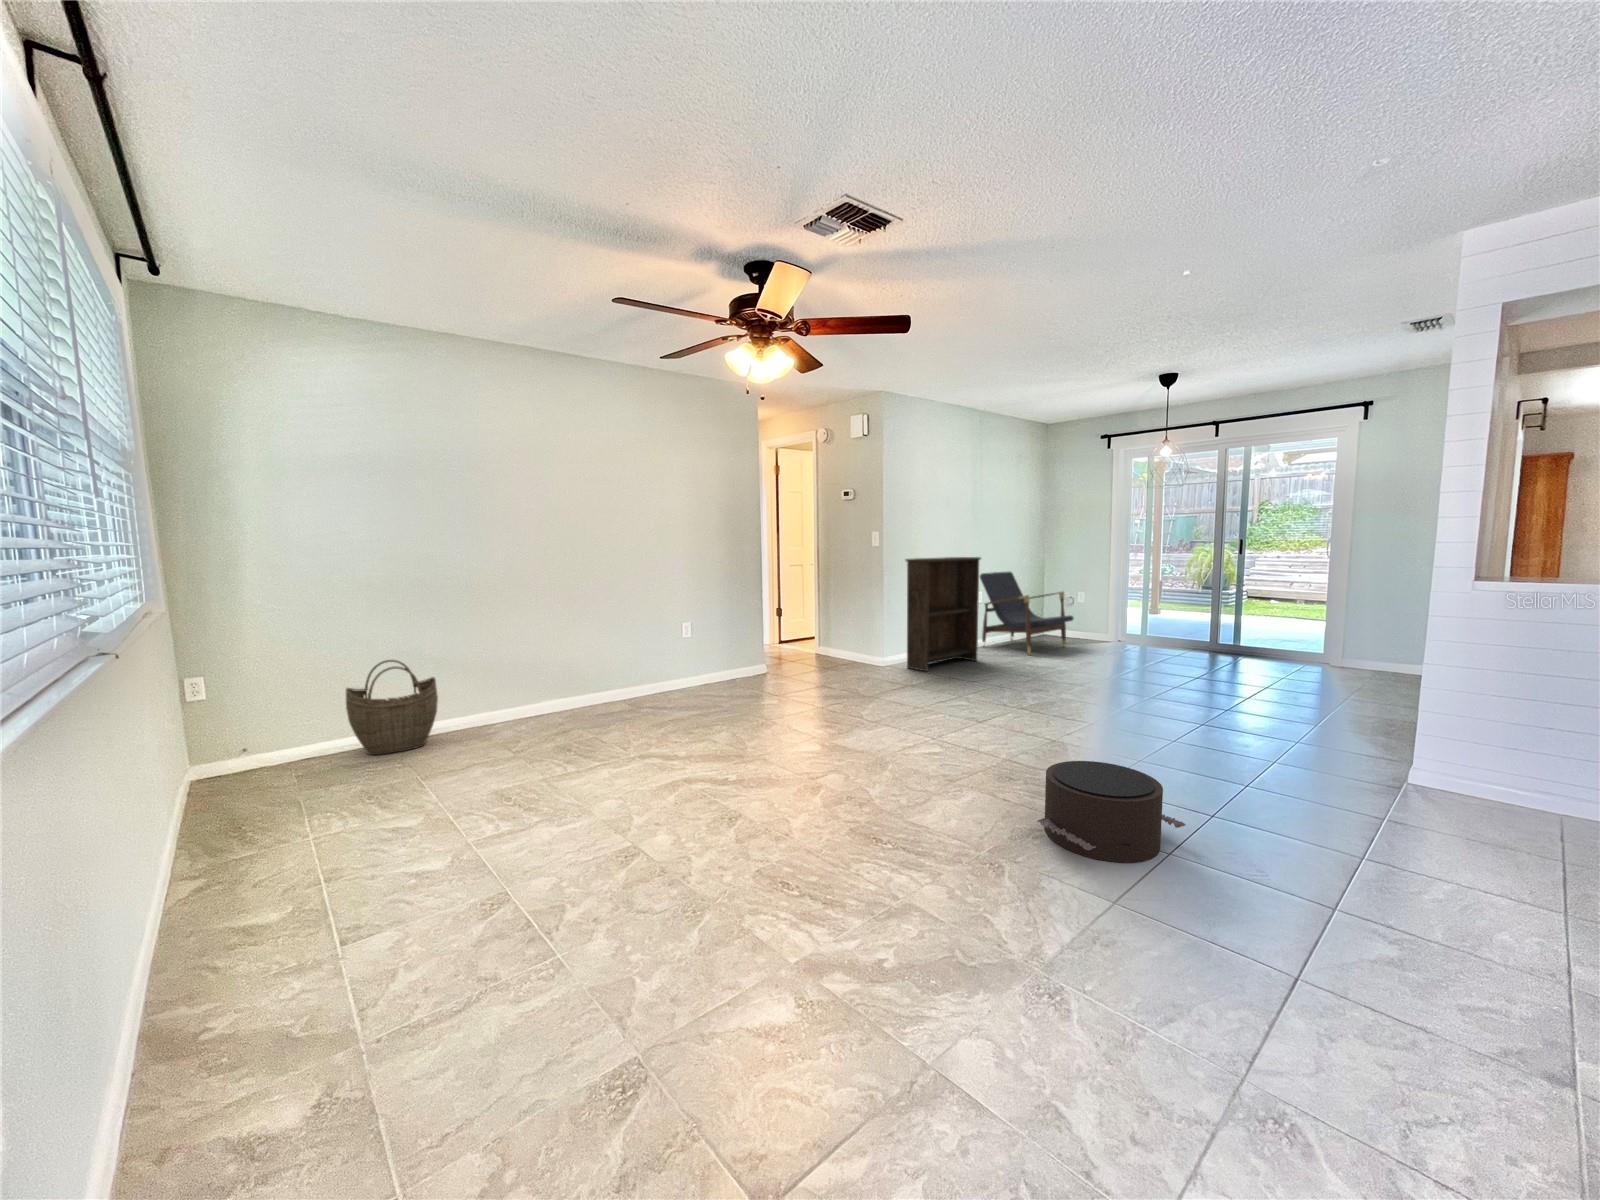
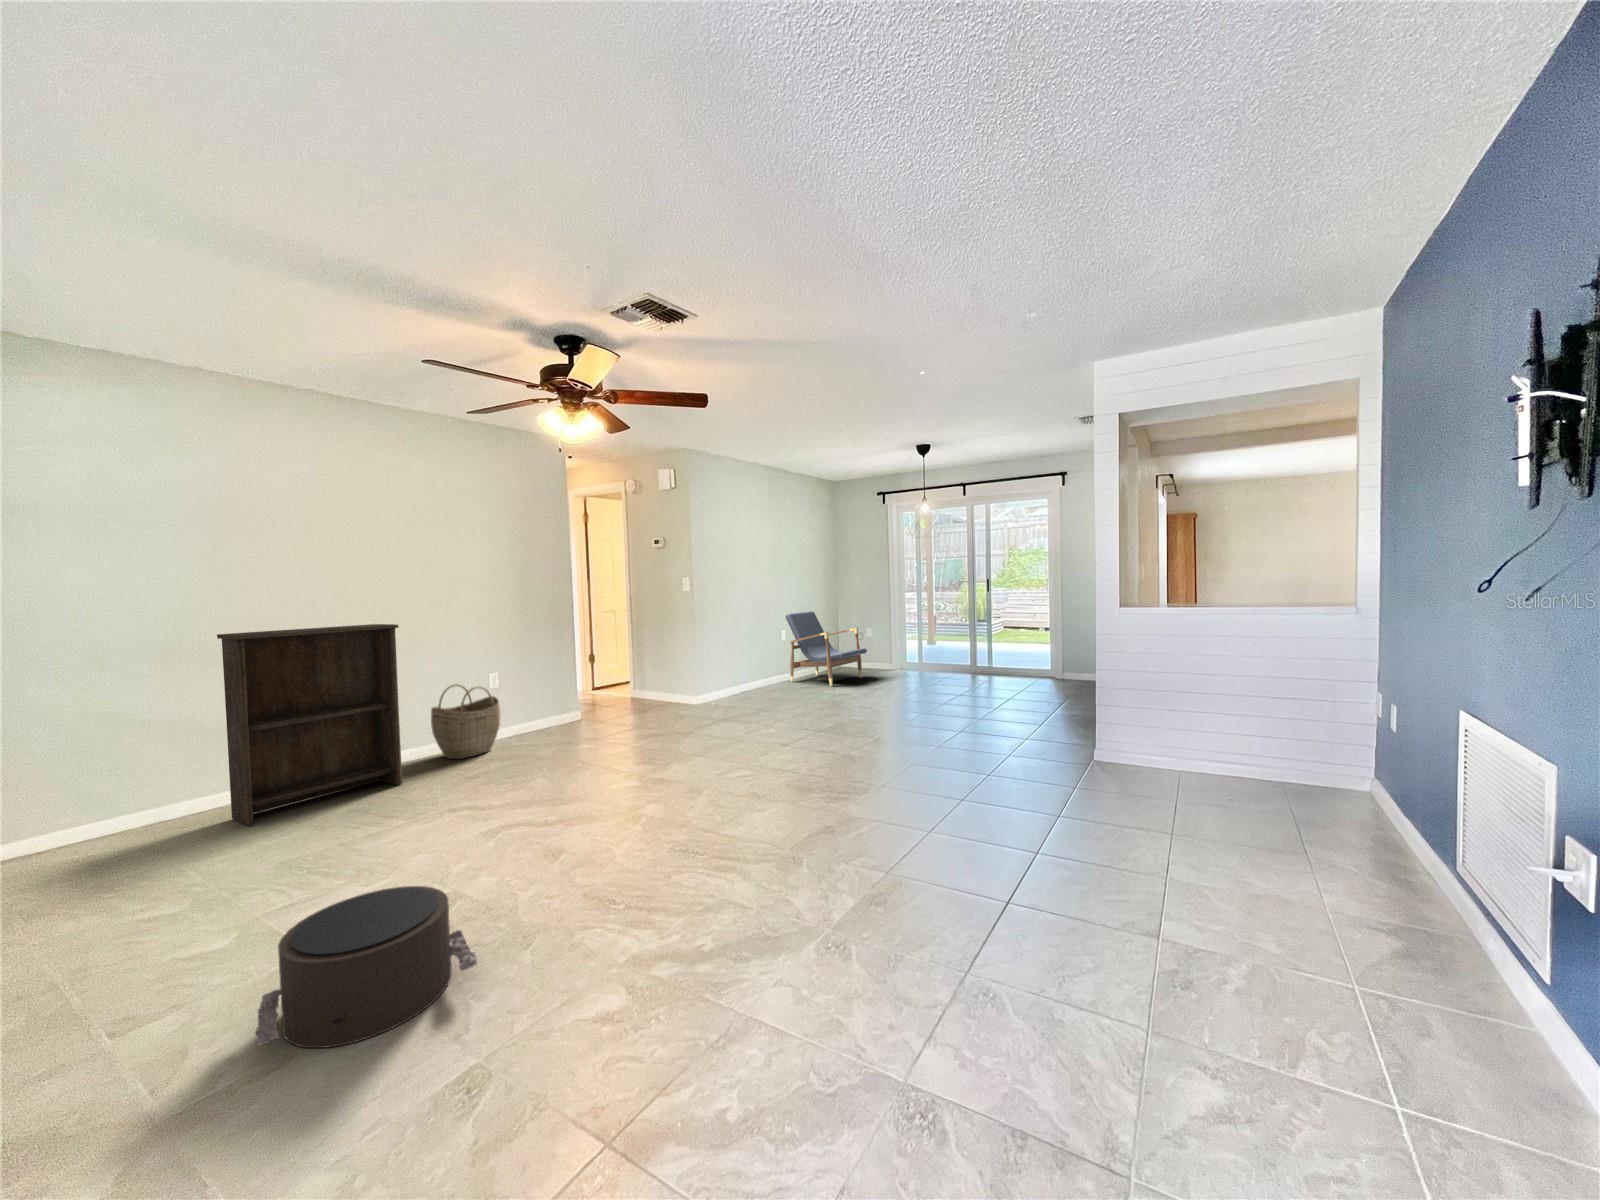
bookshelf: present [906,557,981,671] -> present [217,624,402,825]
woven basket: present [346,660,438,755] -> present [431,684,500,759]
pouf: present [1038,761,1186,863] -> present [256,886,477,1048]

